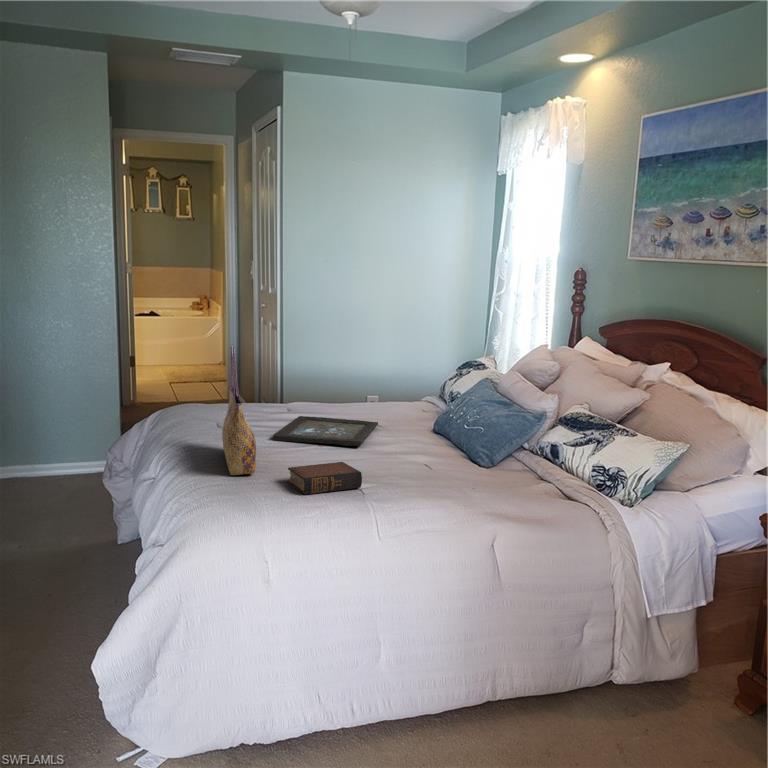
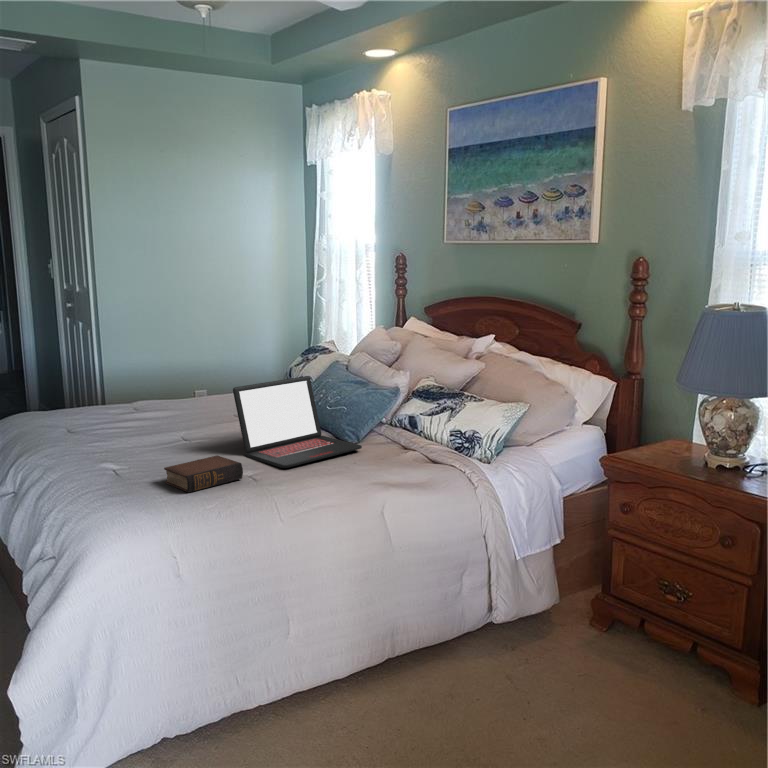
tote bag: present [222,346,256,475] -> none [81,348,126,483]
laptop: none [369,392,494,483] -> present [233,376,362,468]
tray: present [273,416,378,446] -> none [129,413,232,443]

